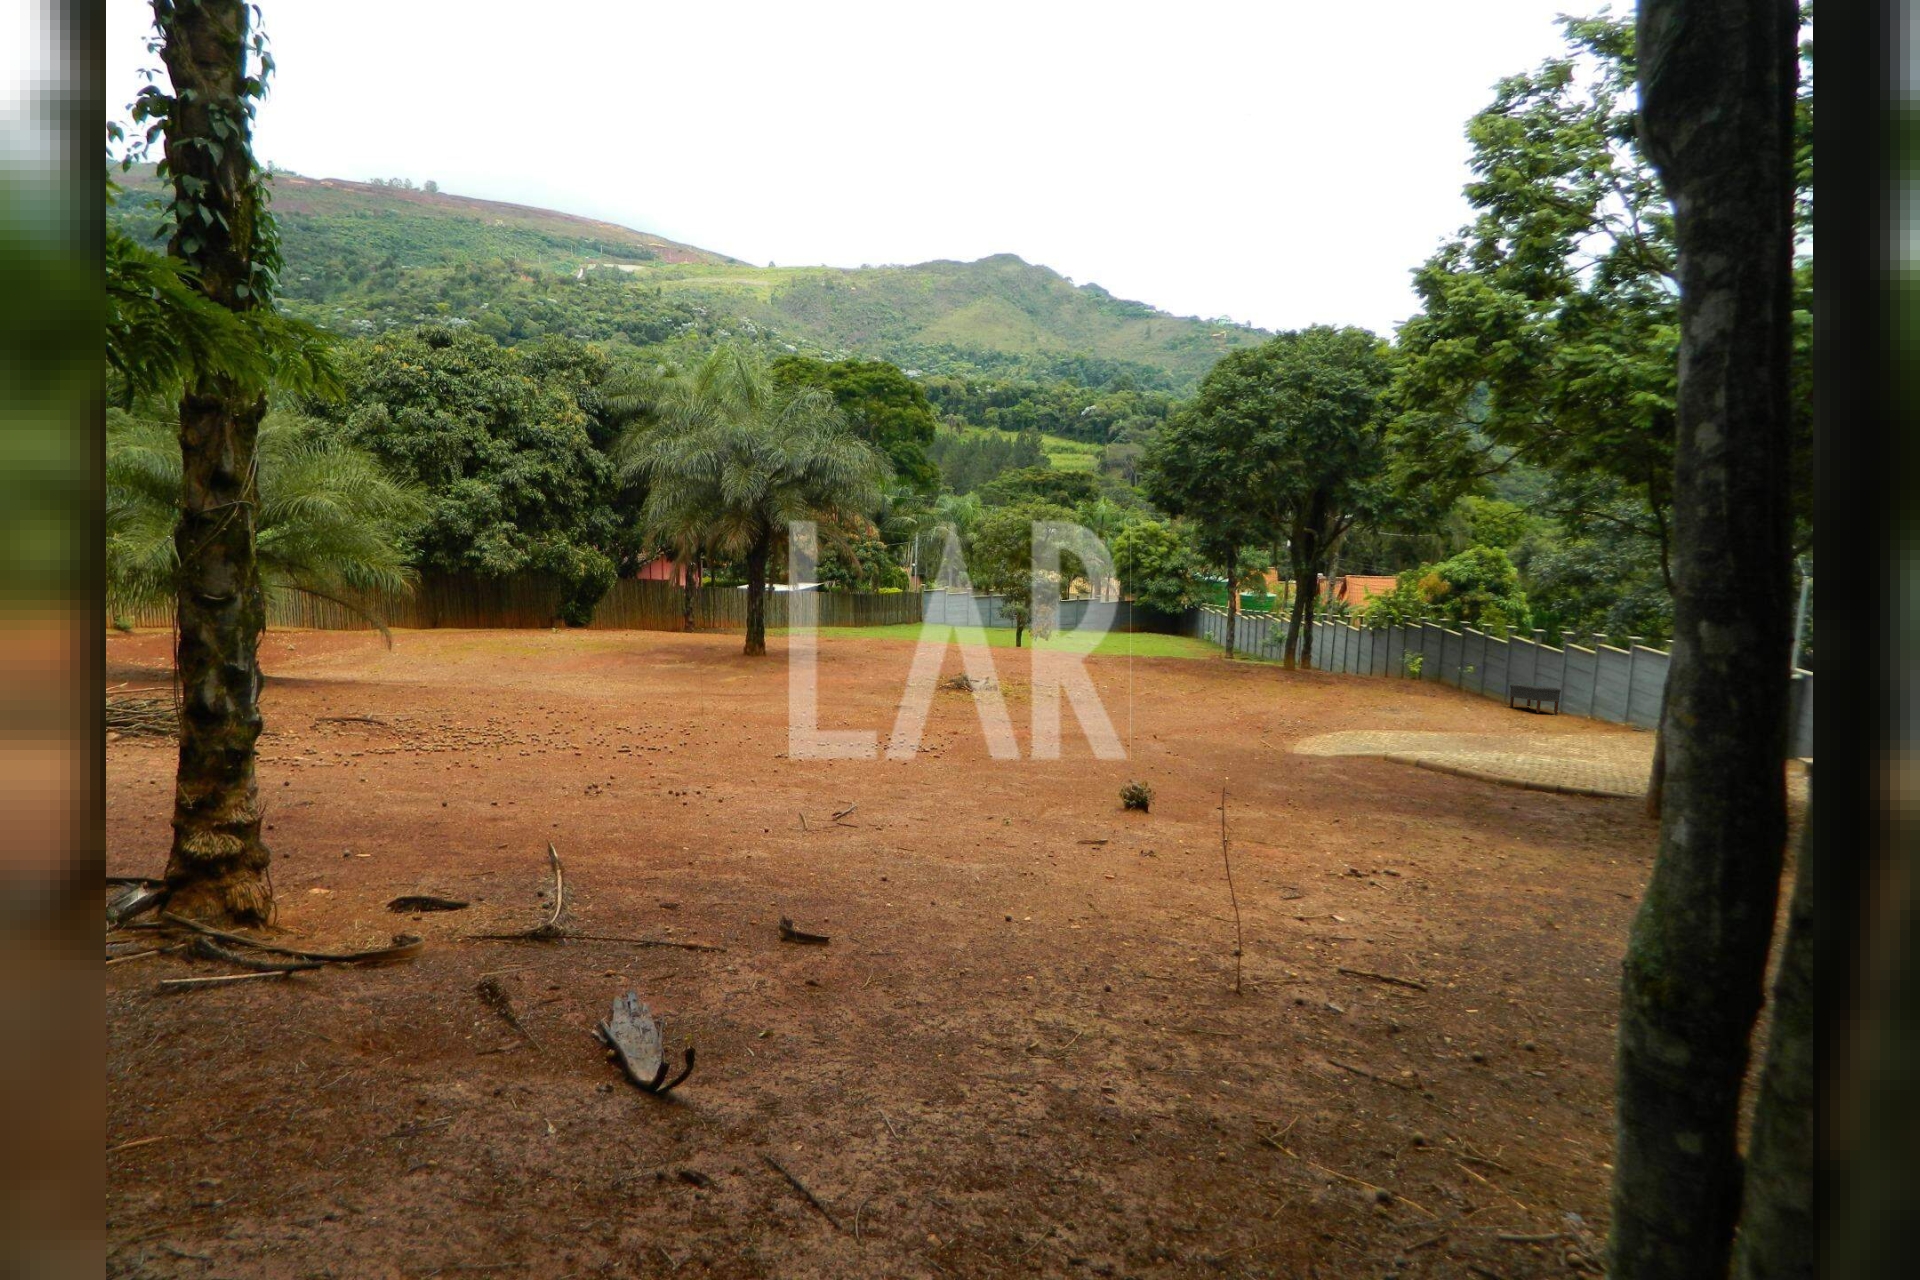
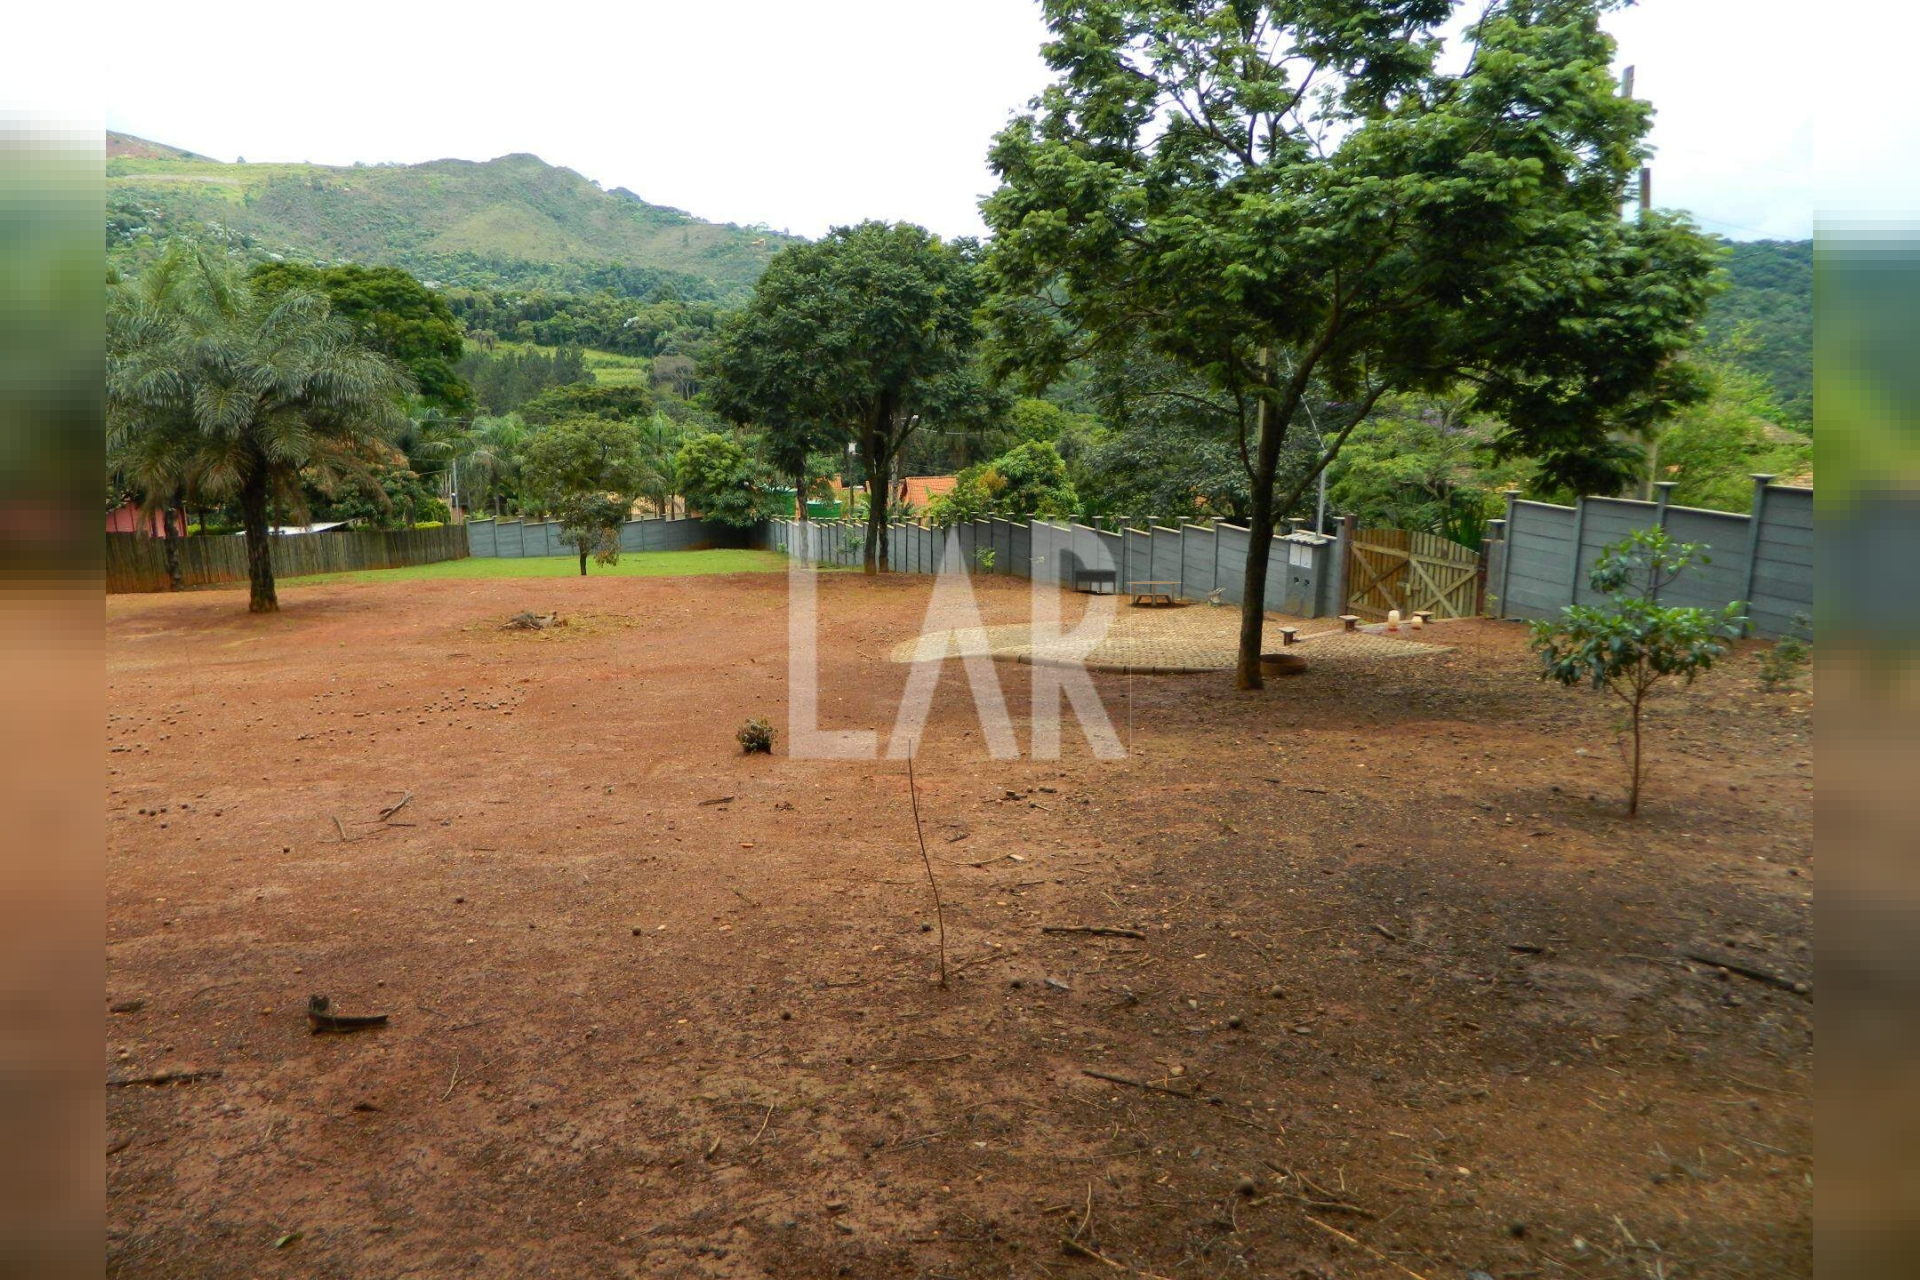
round table: none [1566,702,1636,732] -> present [1127,581,1182,606]

